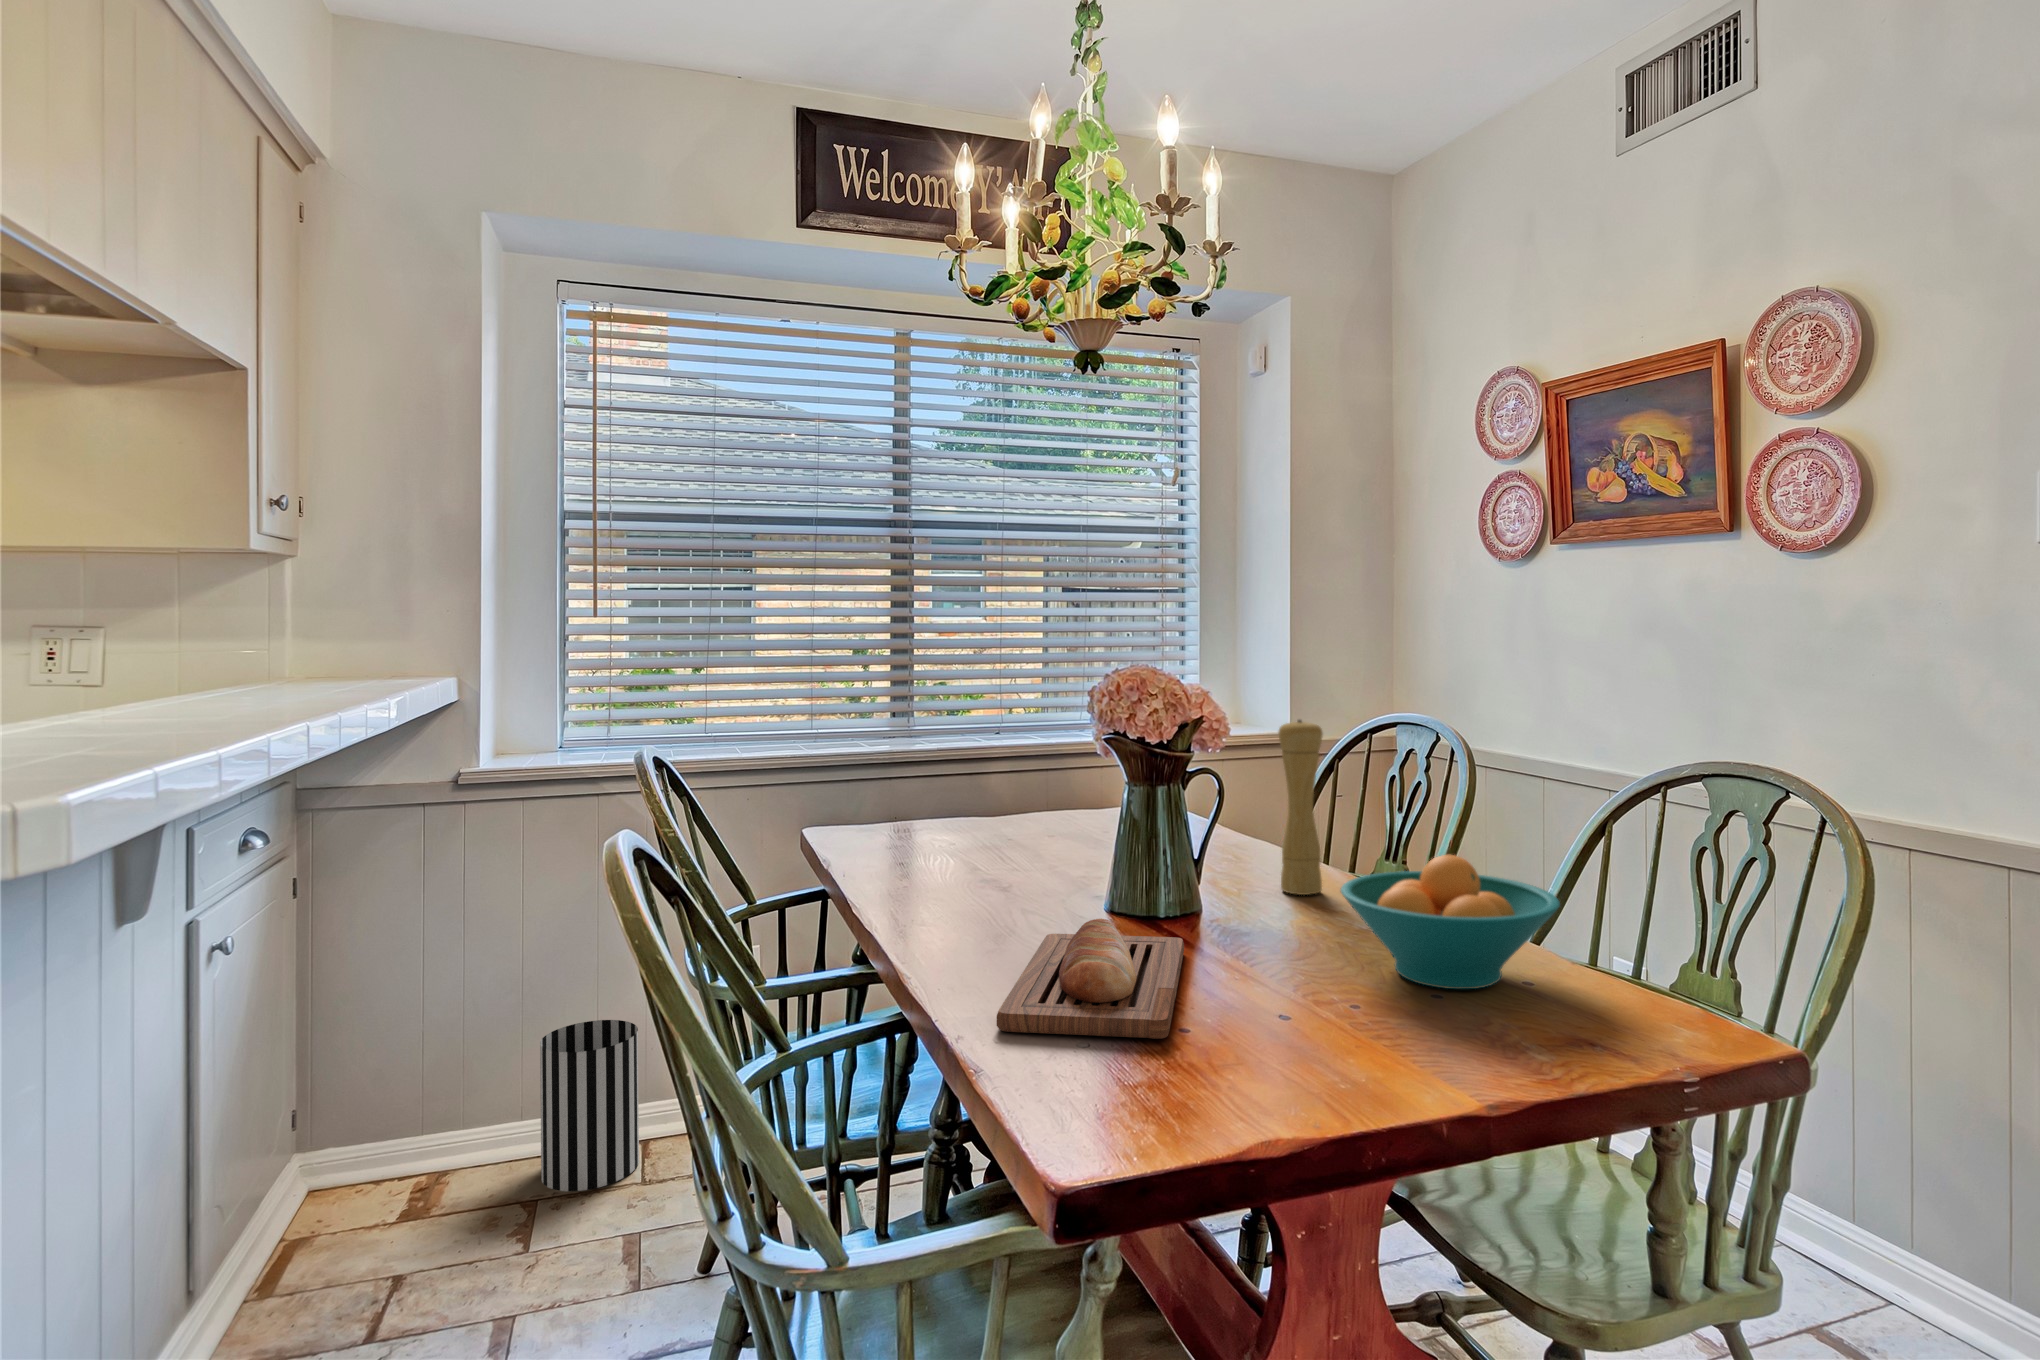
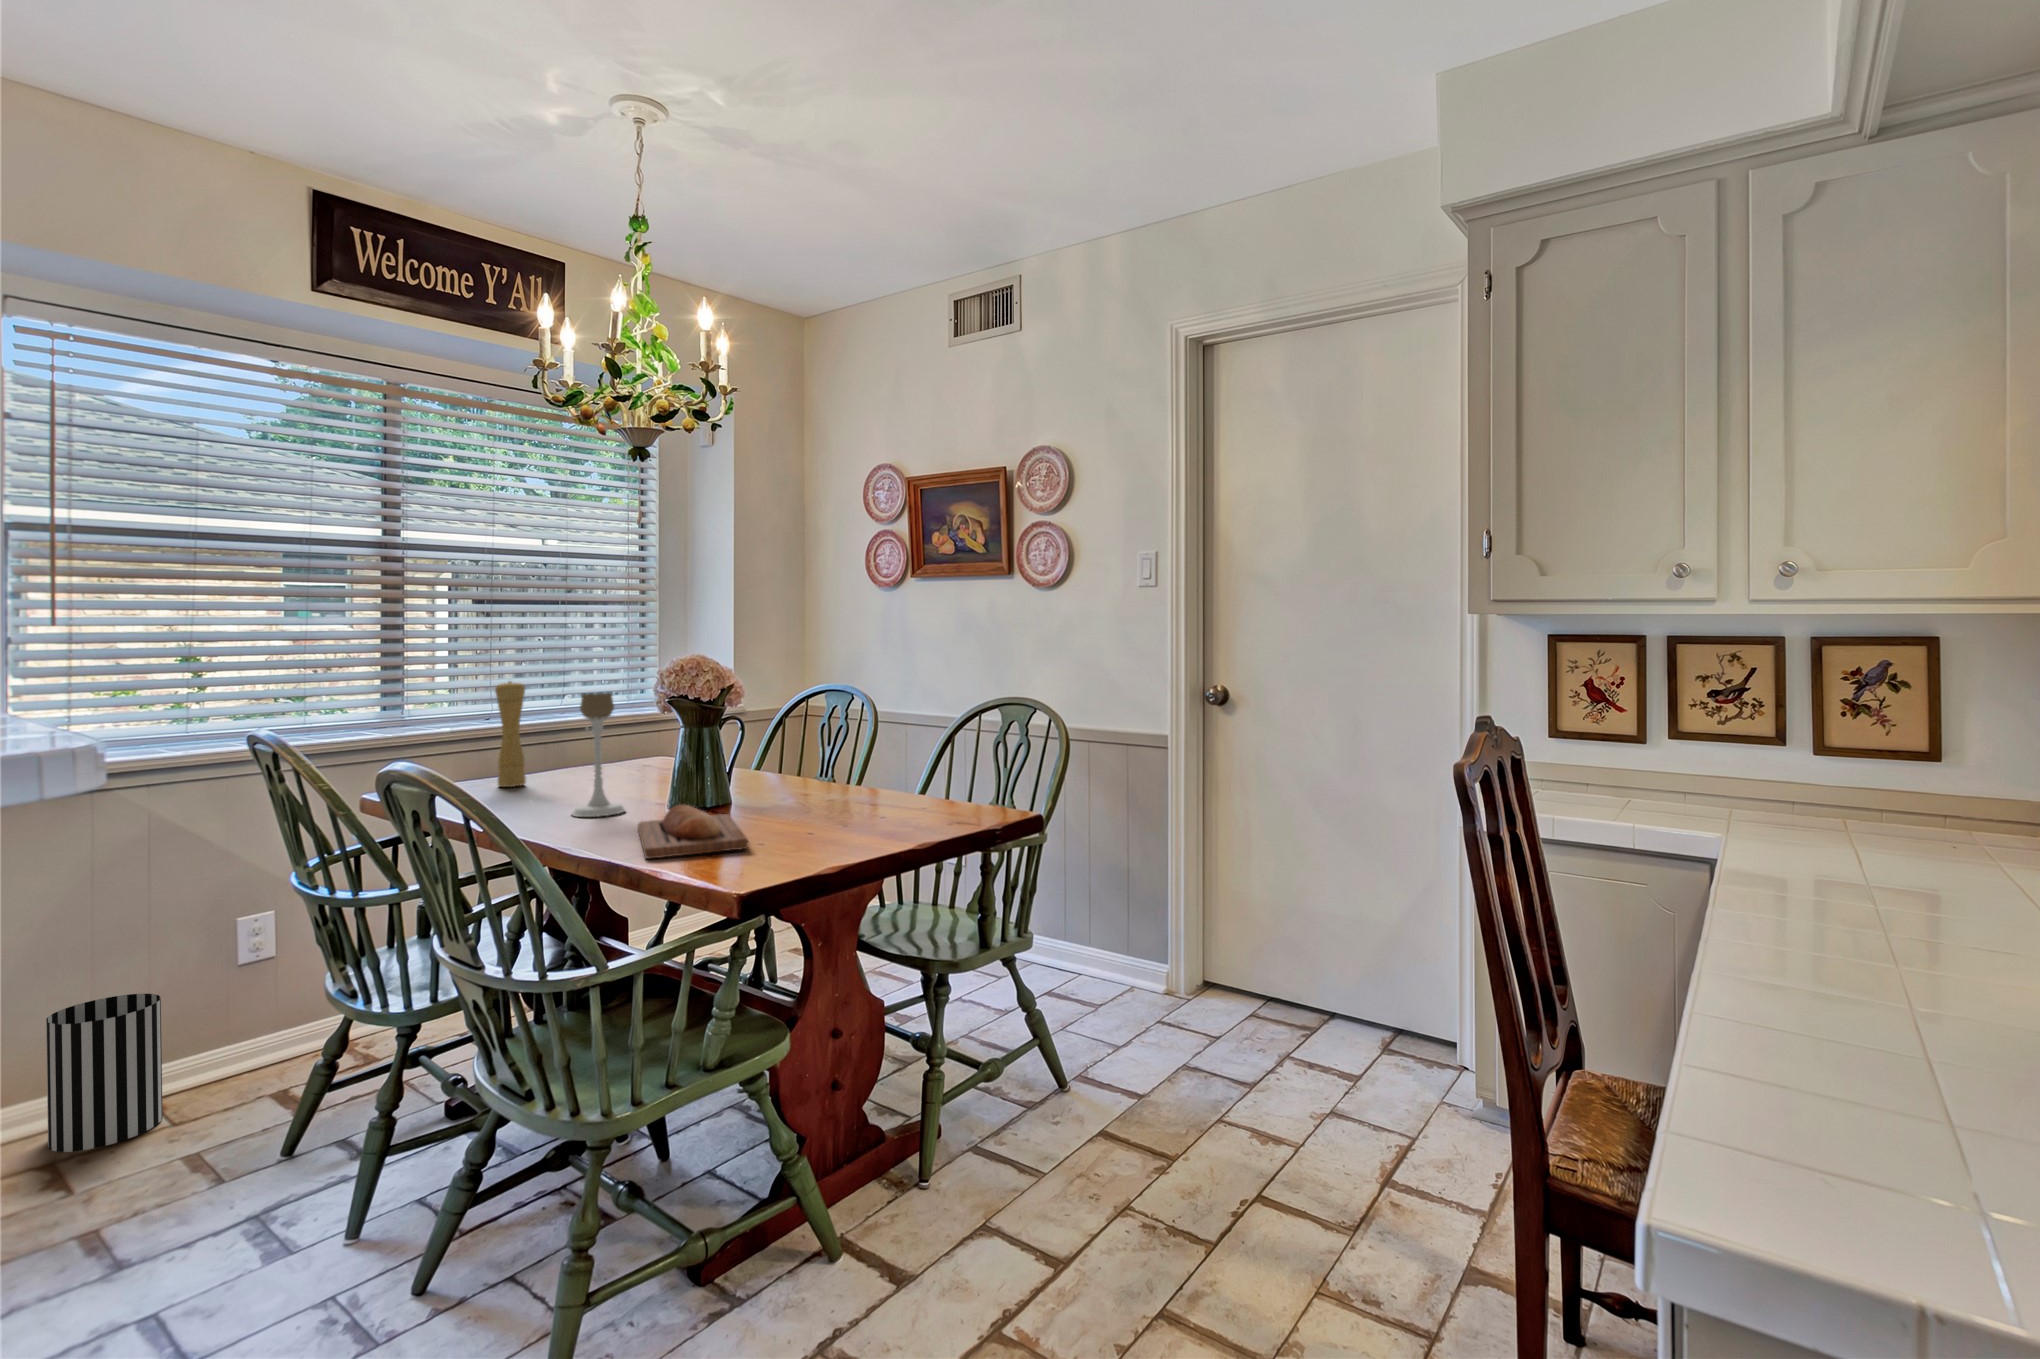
candle holder: none [989,719,1062,907] -> present [572,693,625,817]
pepper mill: present [1278,720,1323,895] -> present [495,681,526,787]
fruit bowl: present [1341,855,1560,989] -> none [822,750,935,818]

